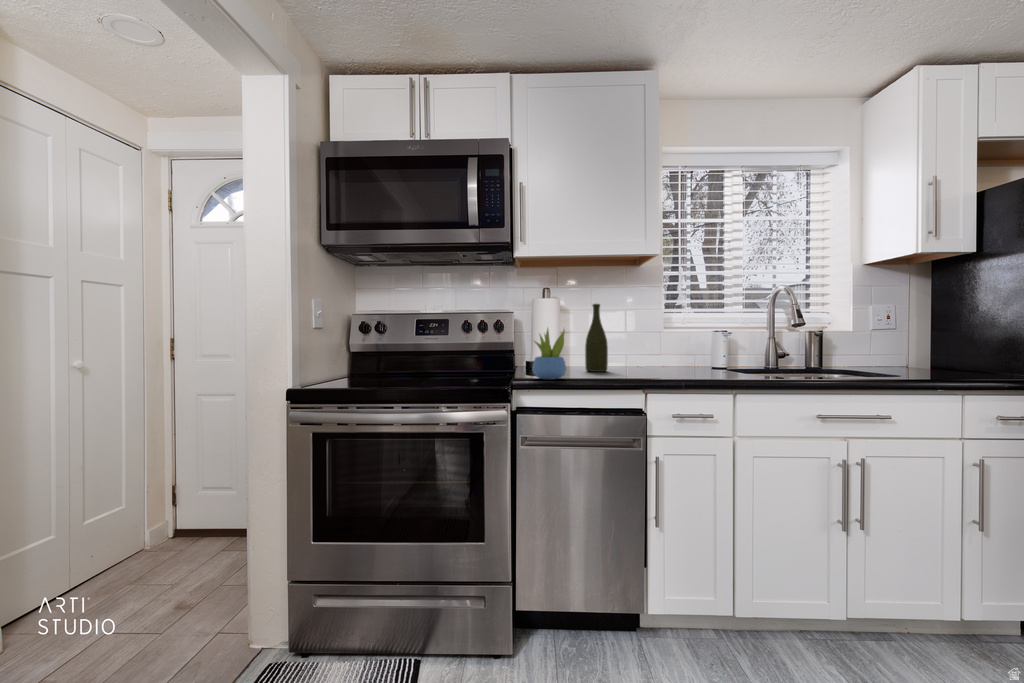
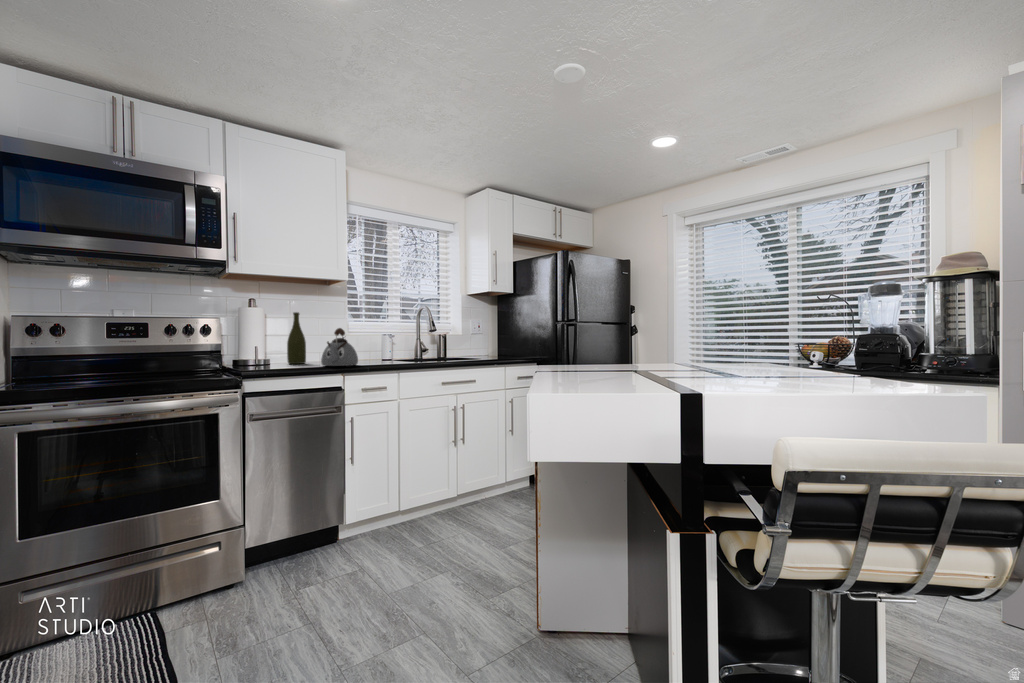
kettle: none [621,323,672,378] -> present [321,328,358,366]
succulent plant: present [532,328,566,379] -> none [250,330,280,371]

